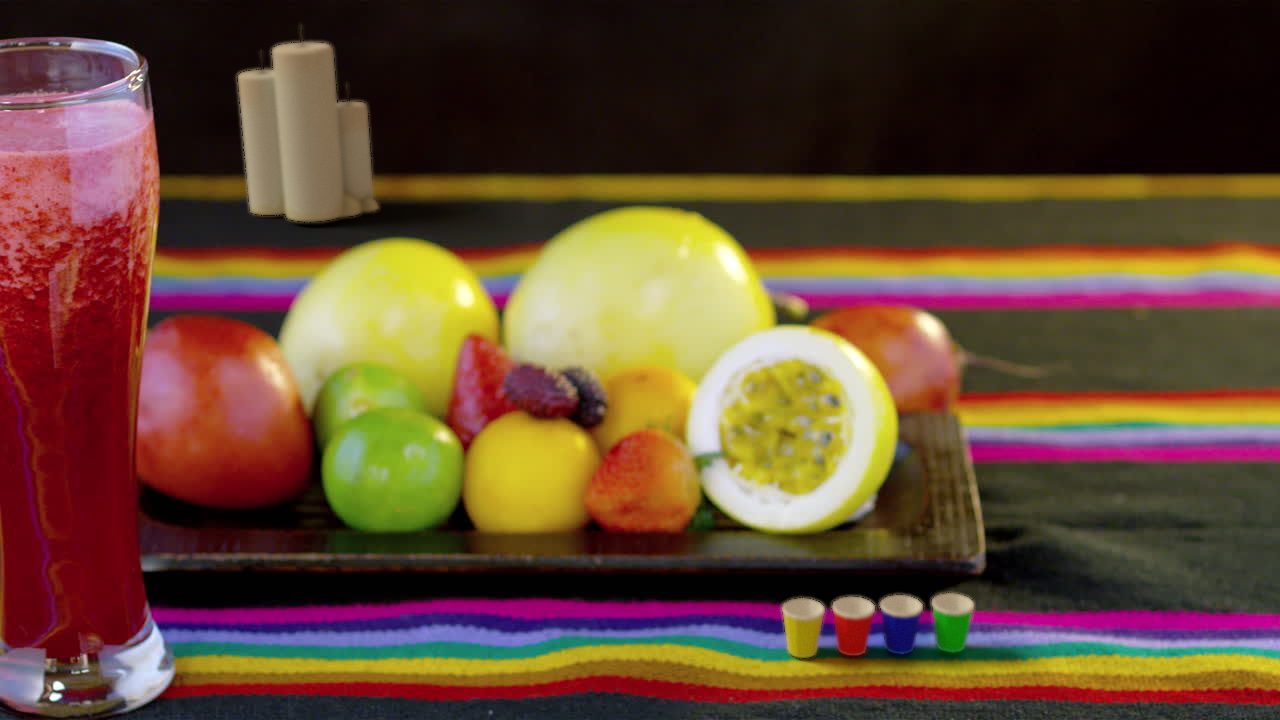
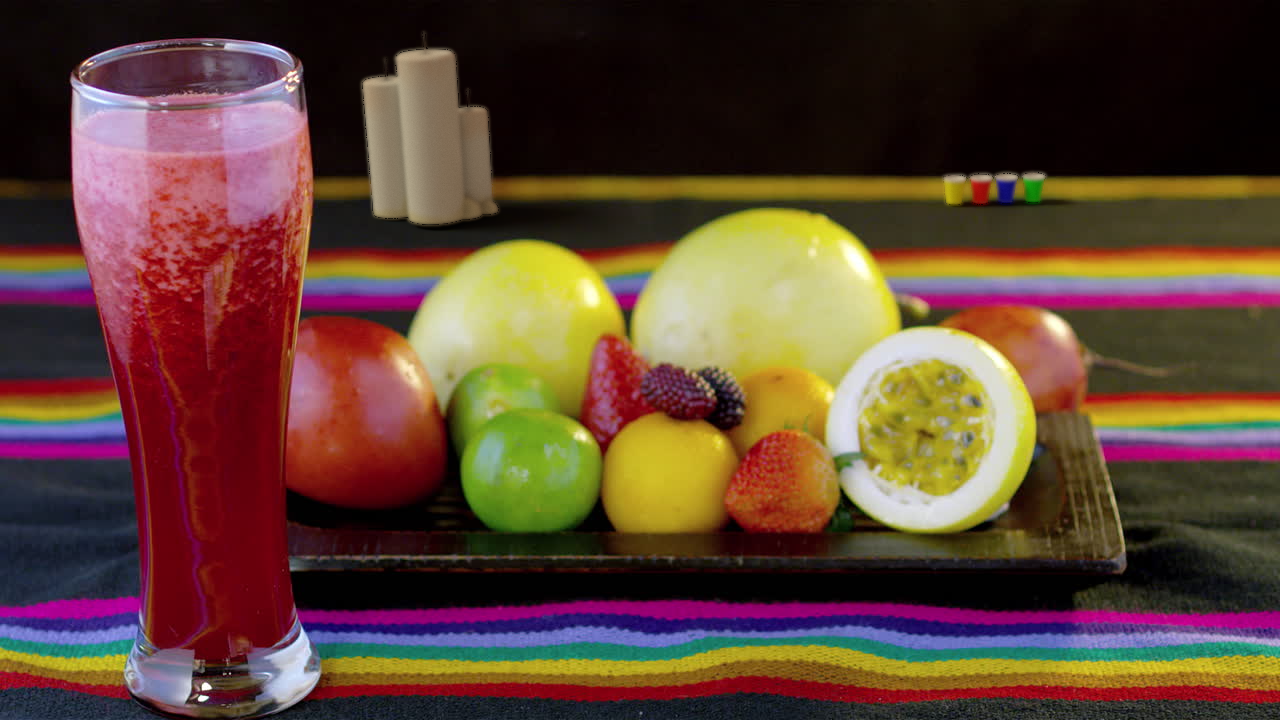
cup: present [782,593,974,658] -> present [944,174,1045,204]

